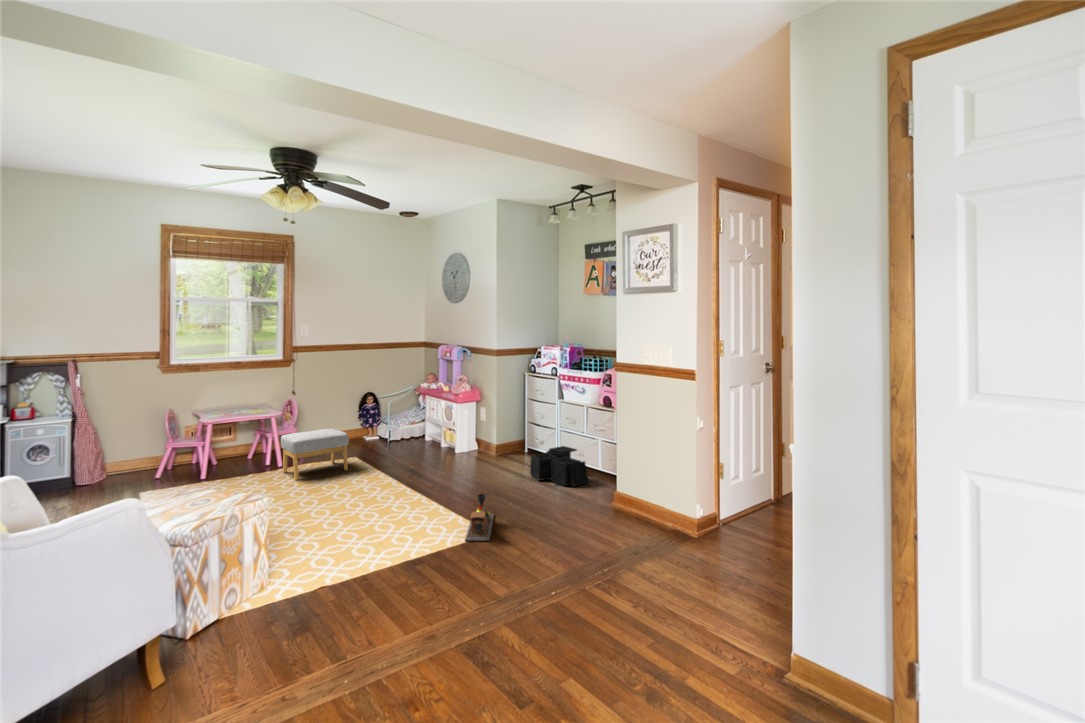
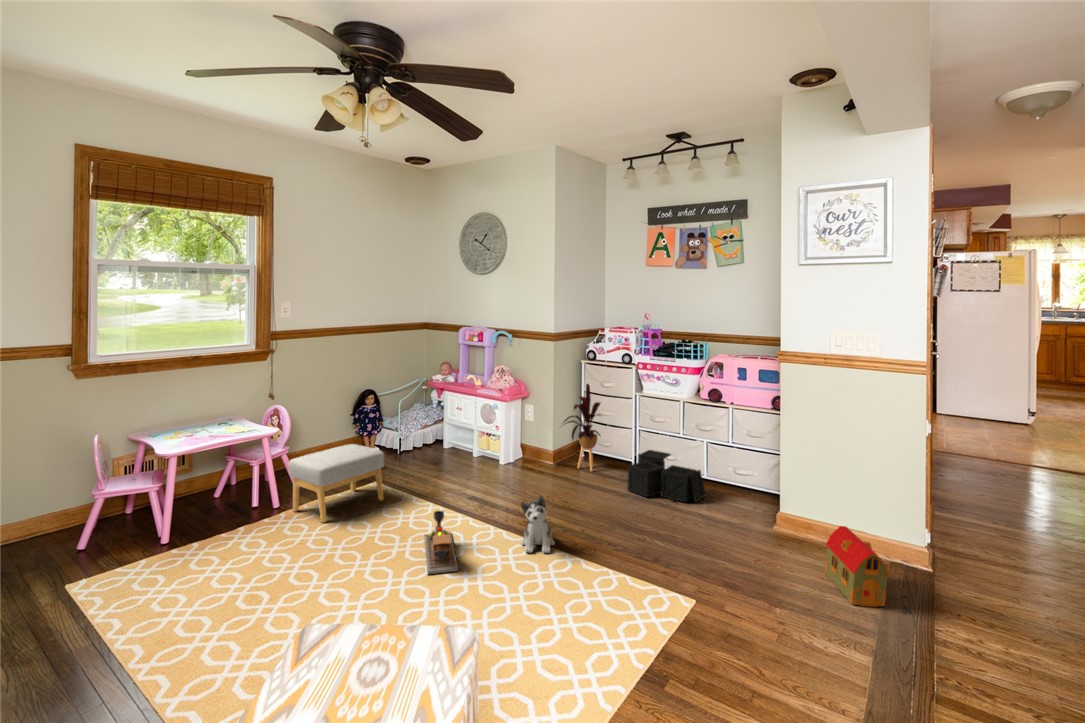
house plant: none [493,389,535,462] -> present [564,384,602,471]
plush toy: none [408,465,435,507] -> present [521,495,555,553]
toy train: present [465,494,494,541] -> present [424,511,458,575]
toy house: none [600,498,635,557] -> present [825,526,890,607]

